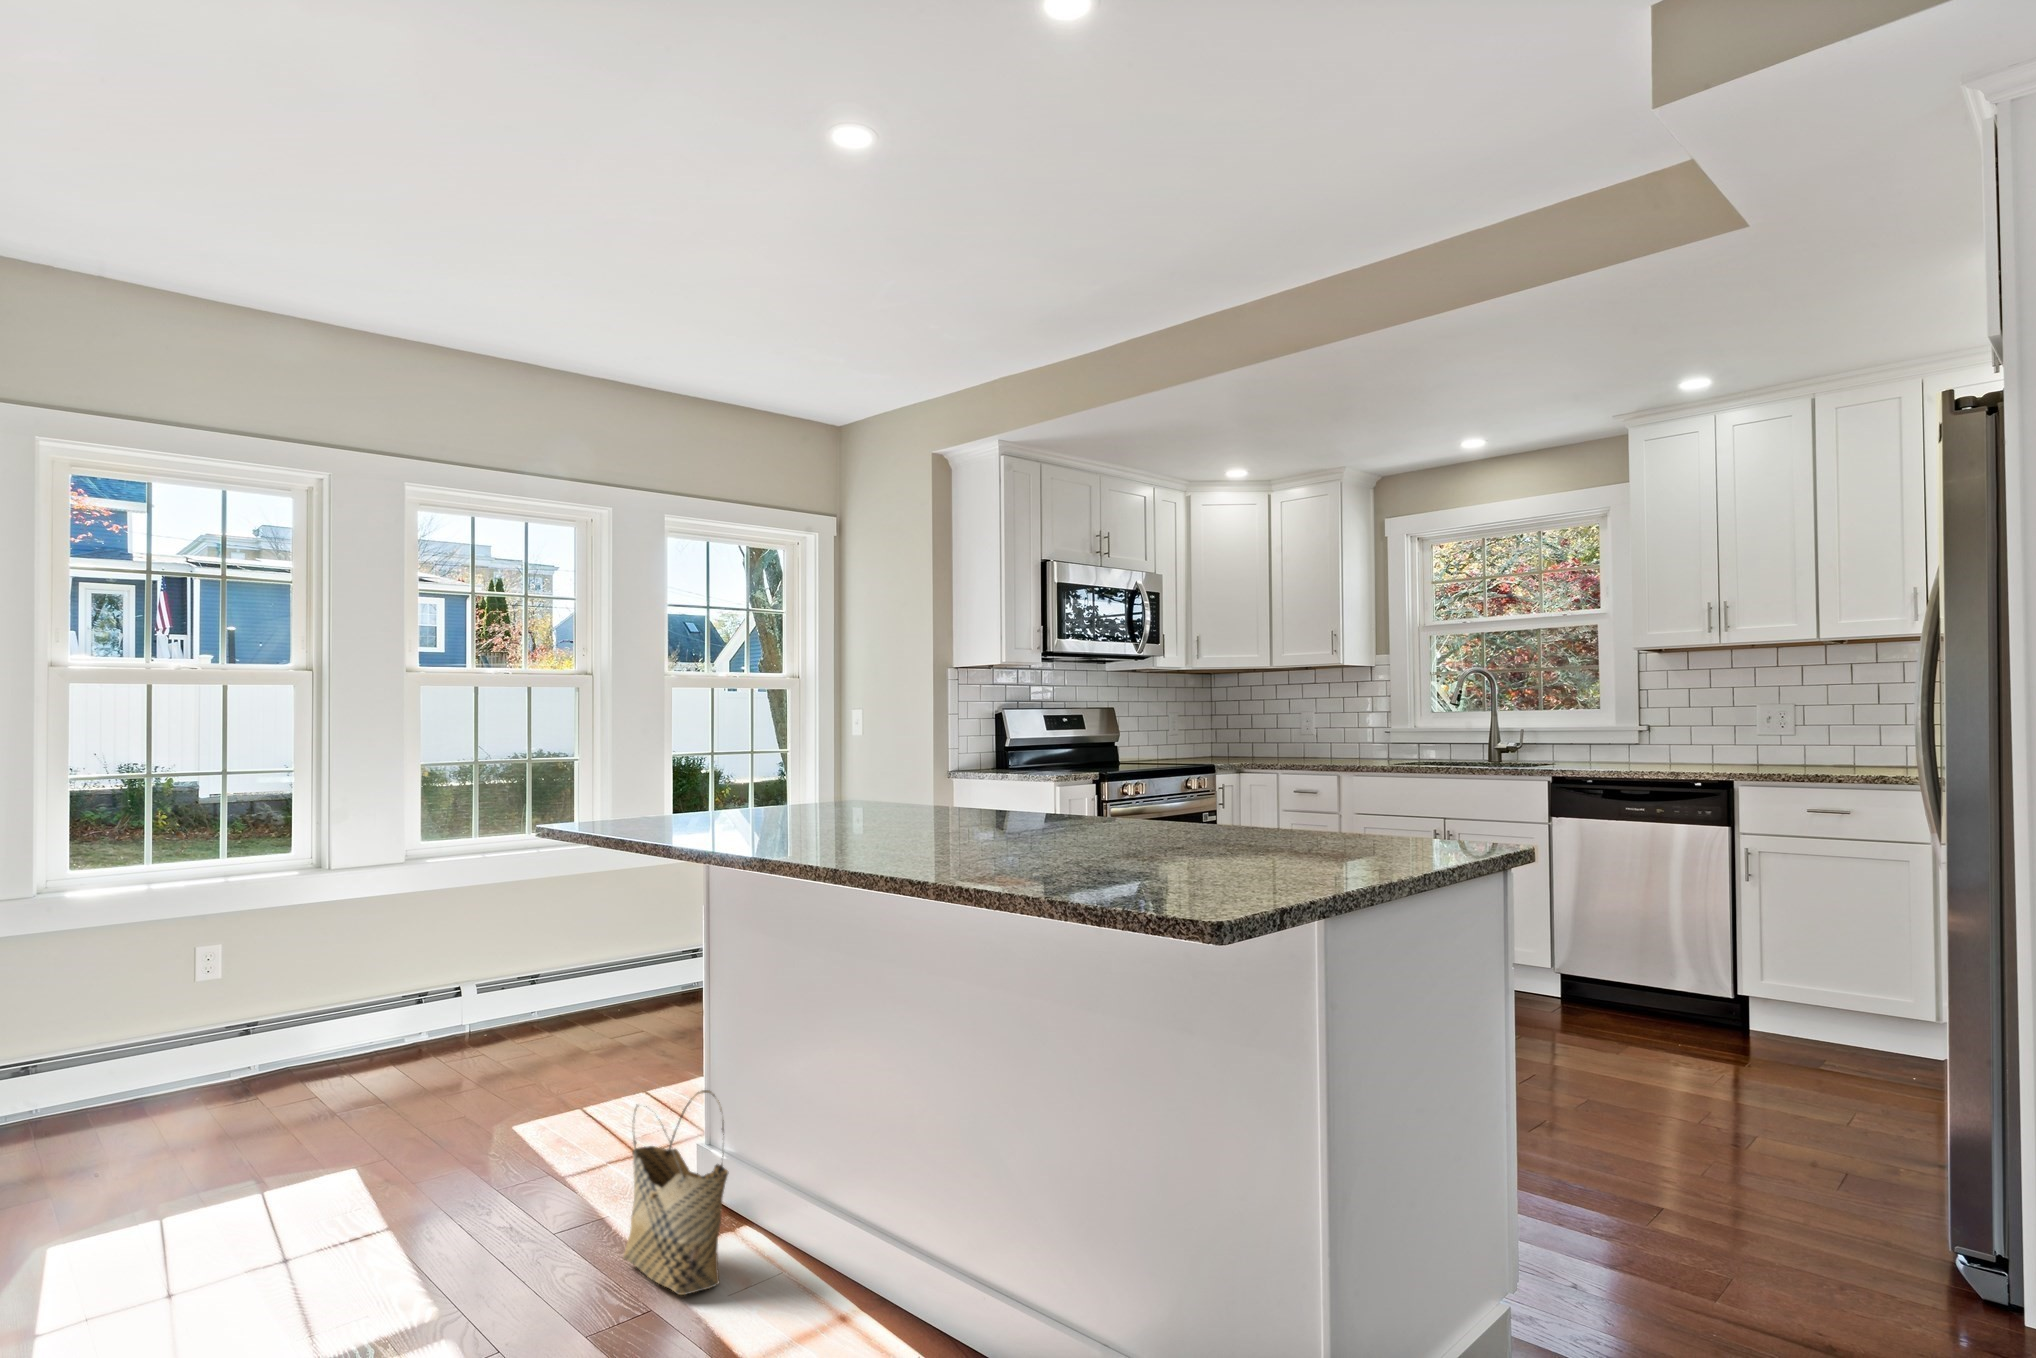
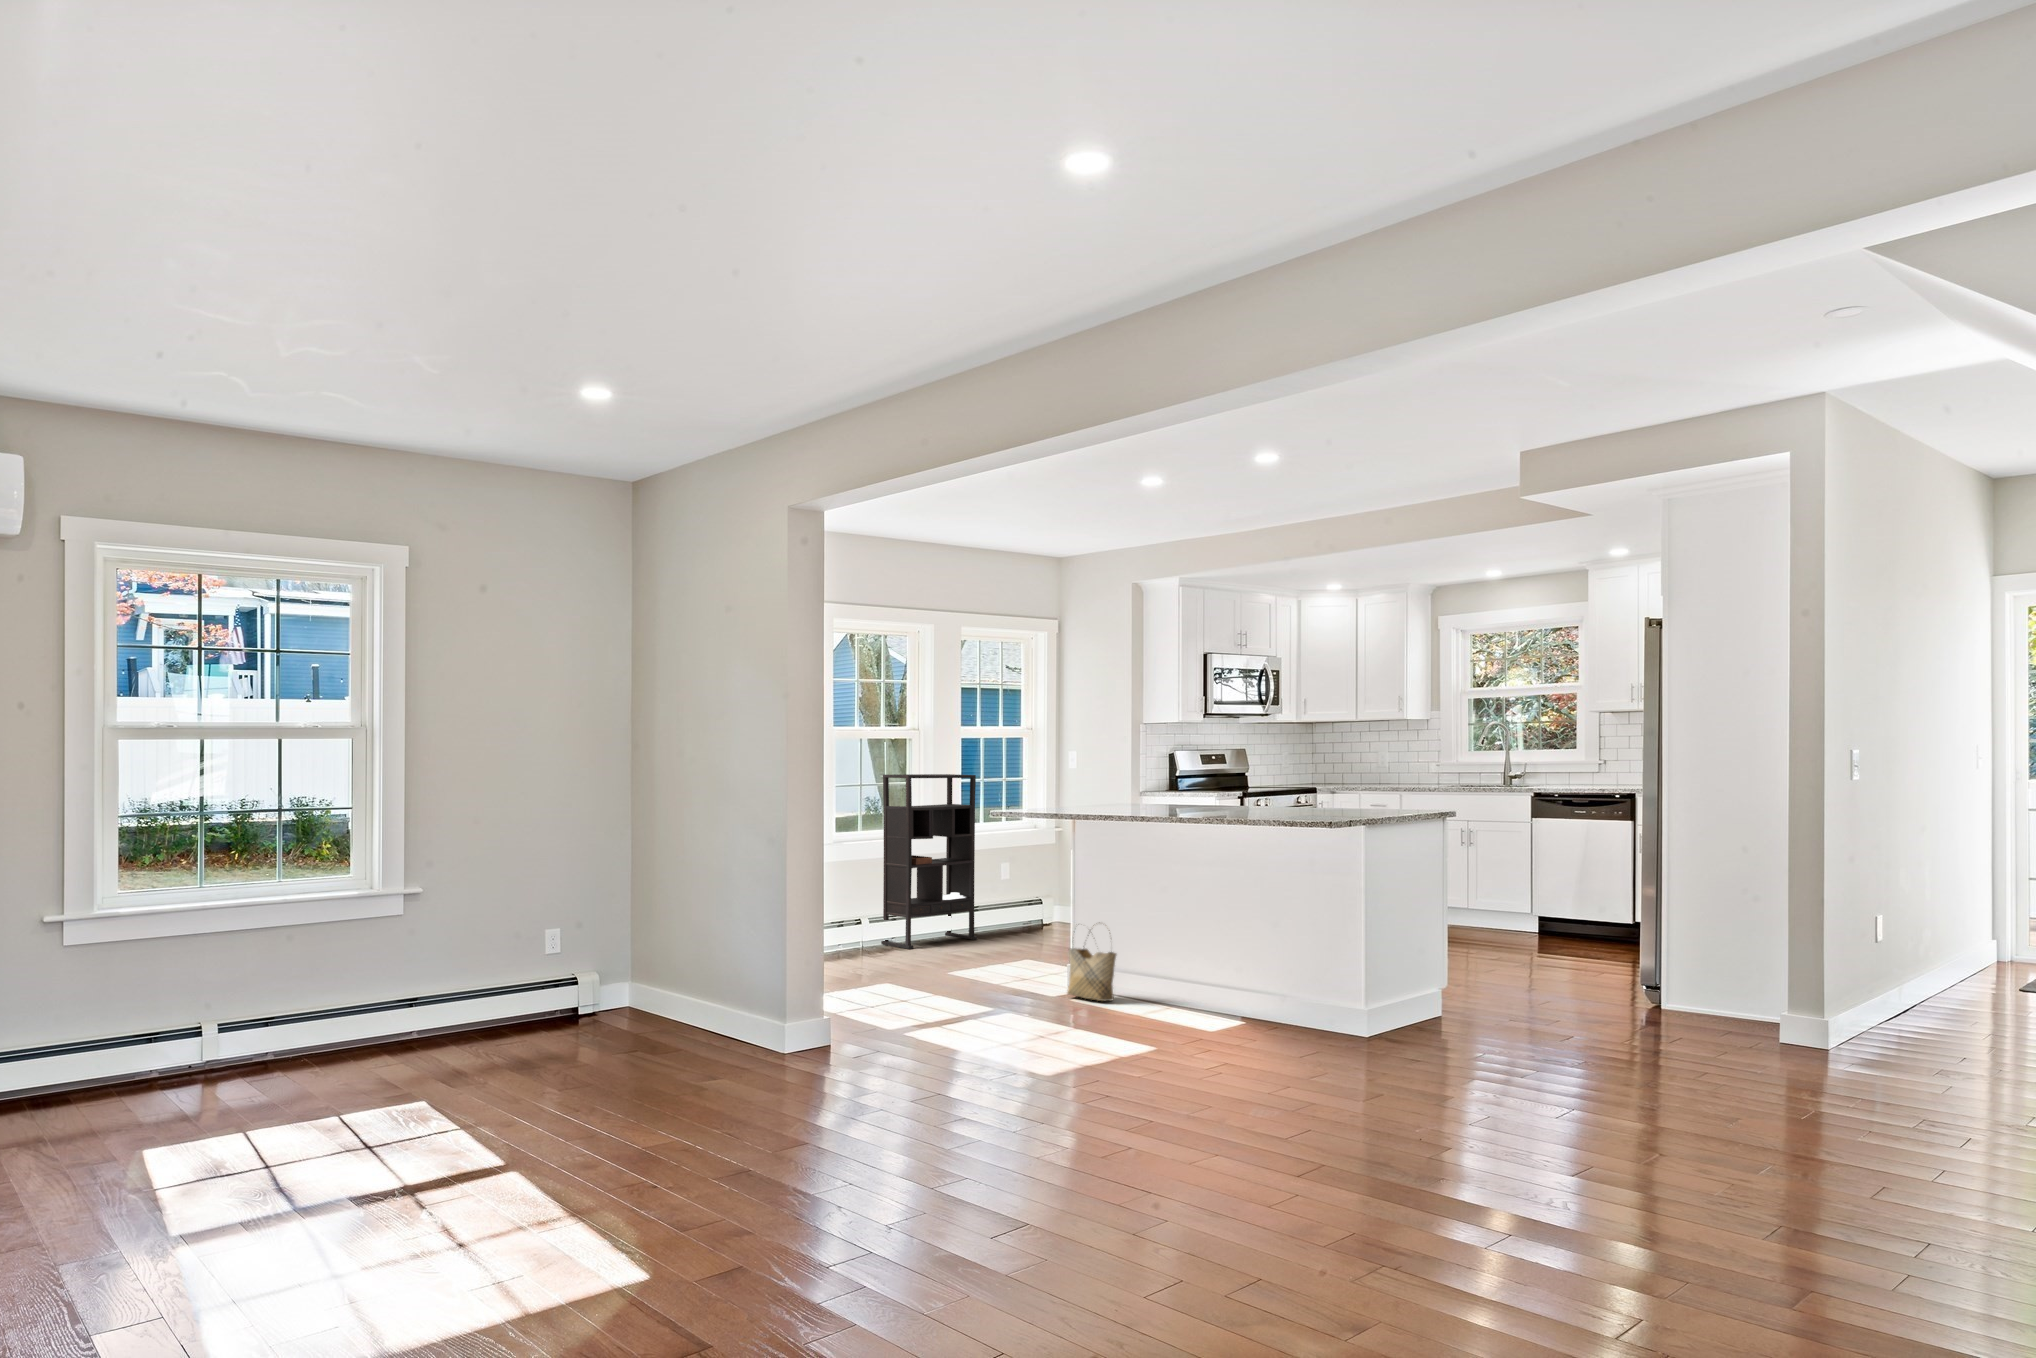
bookshelf: none [478,746,656,1049] -> present [881,774,977,949]

